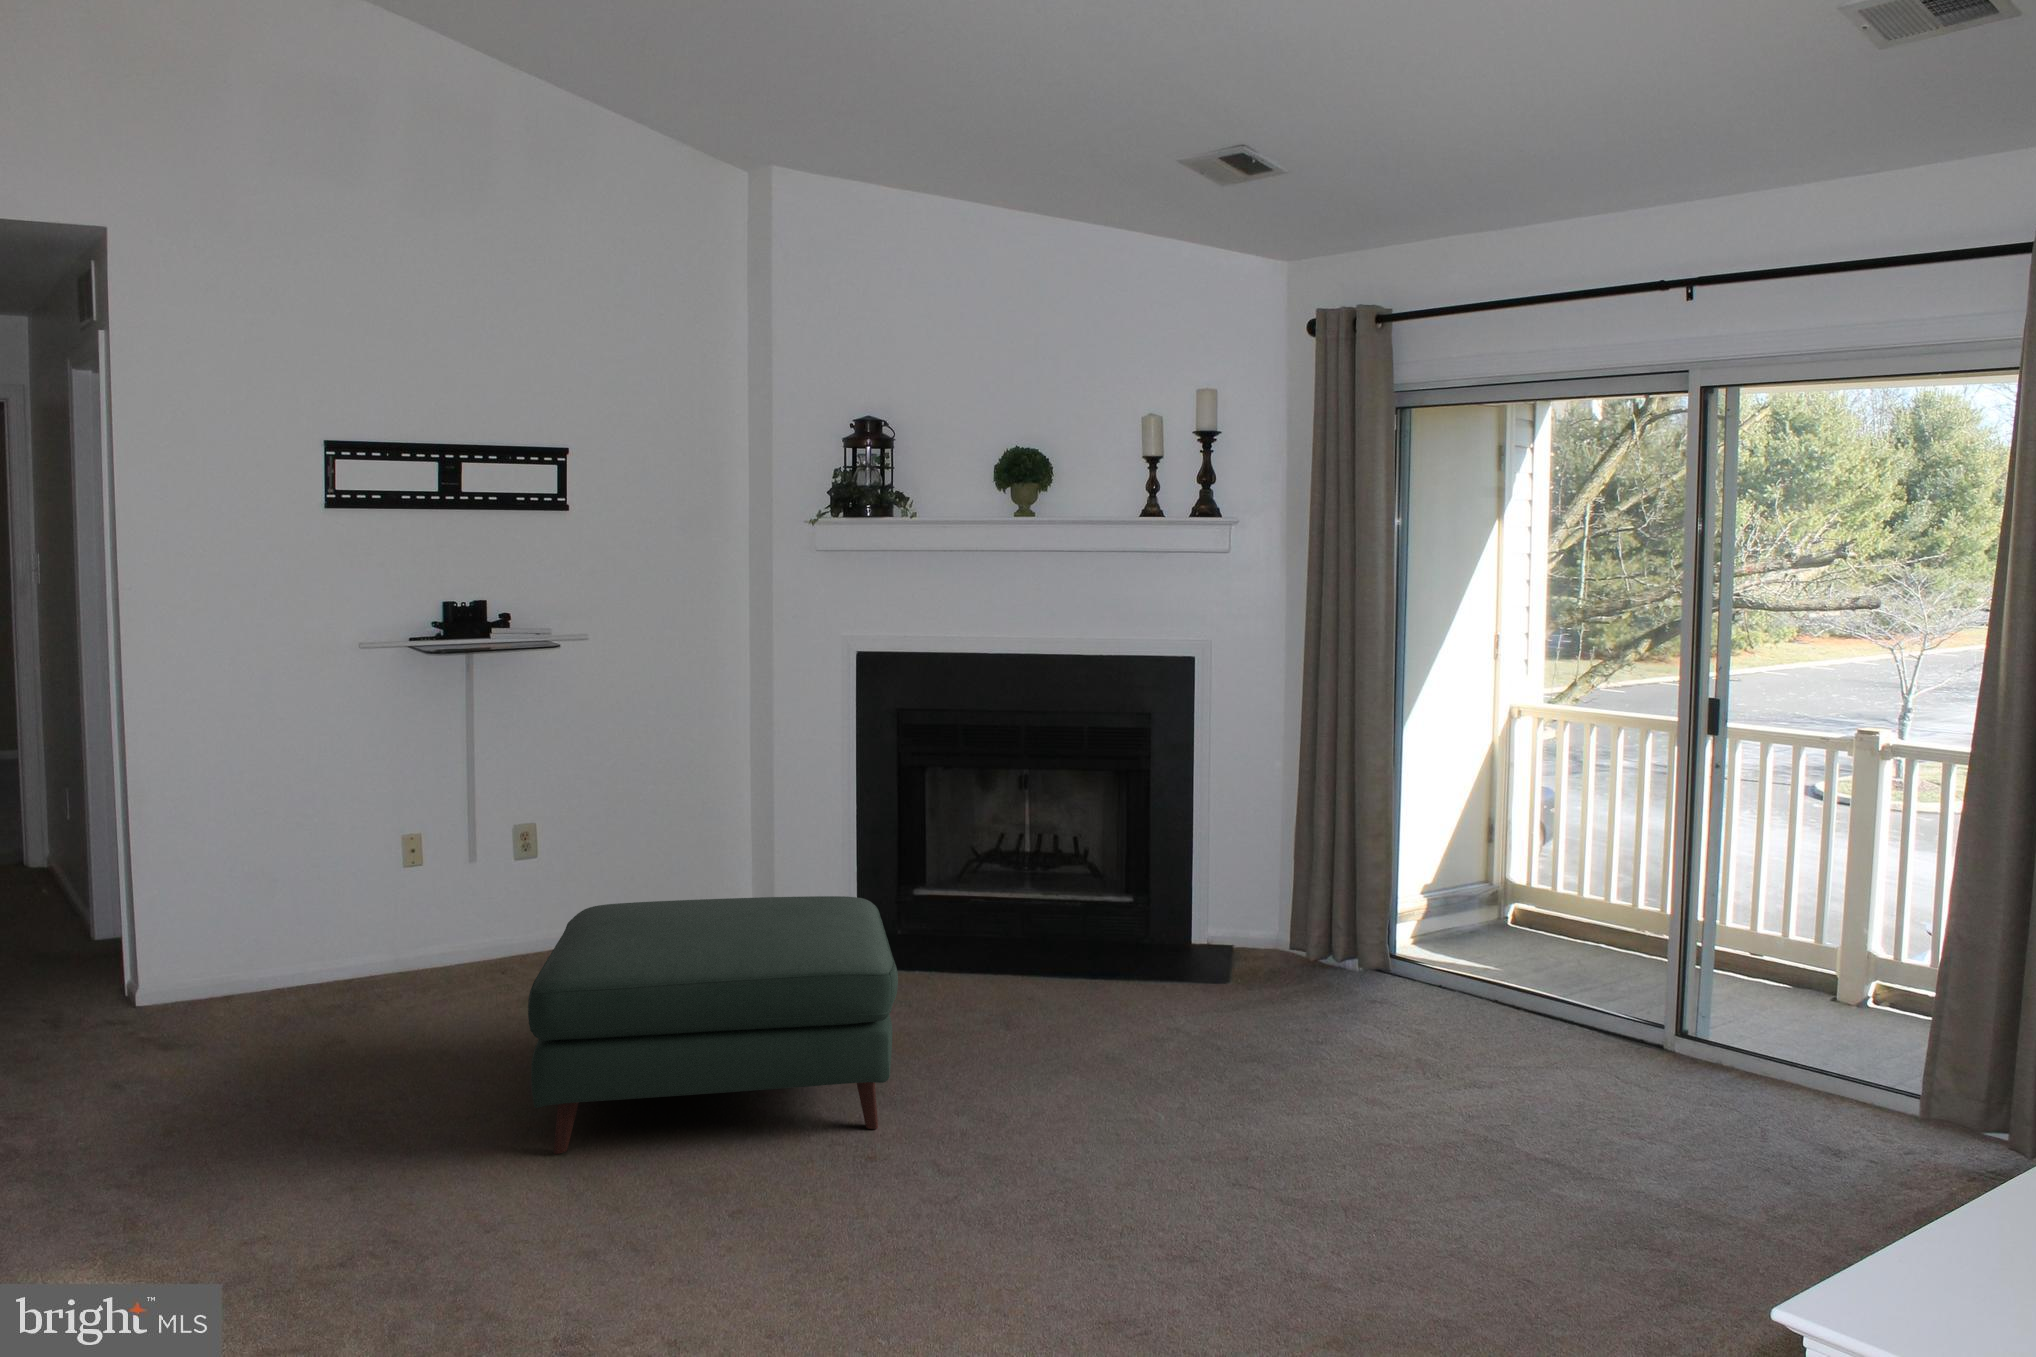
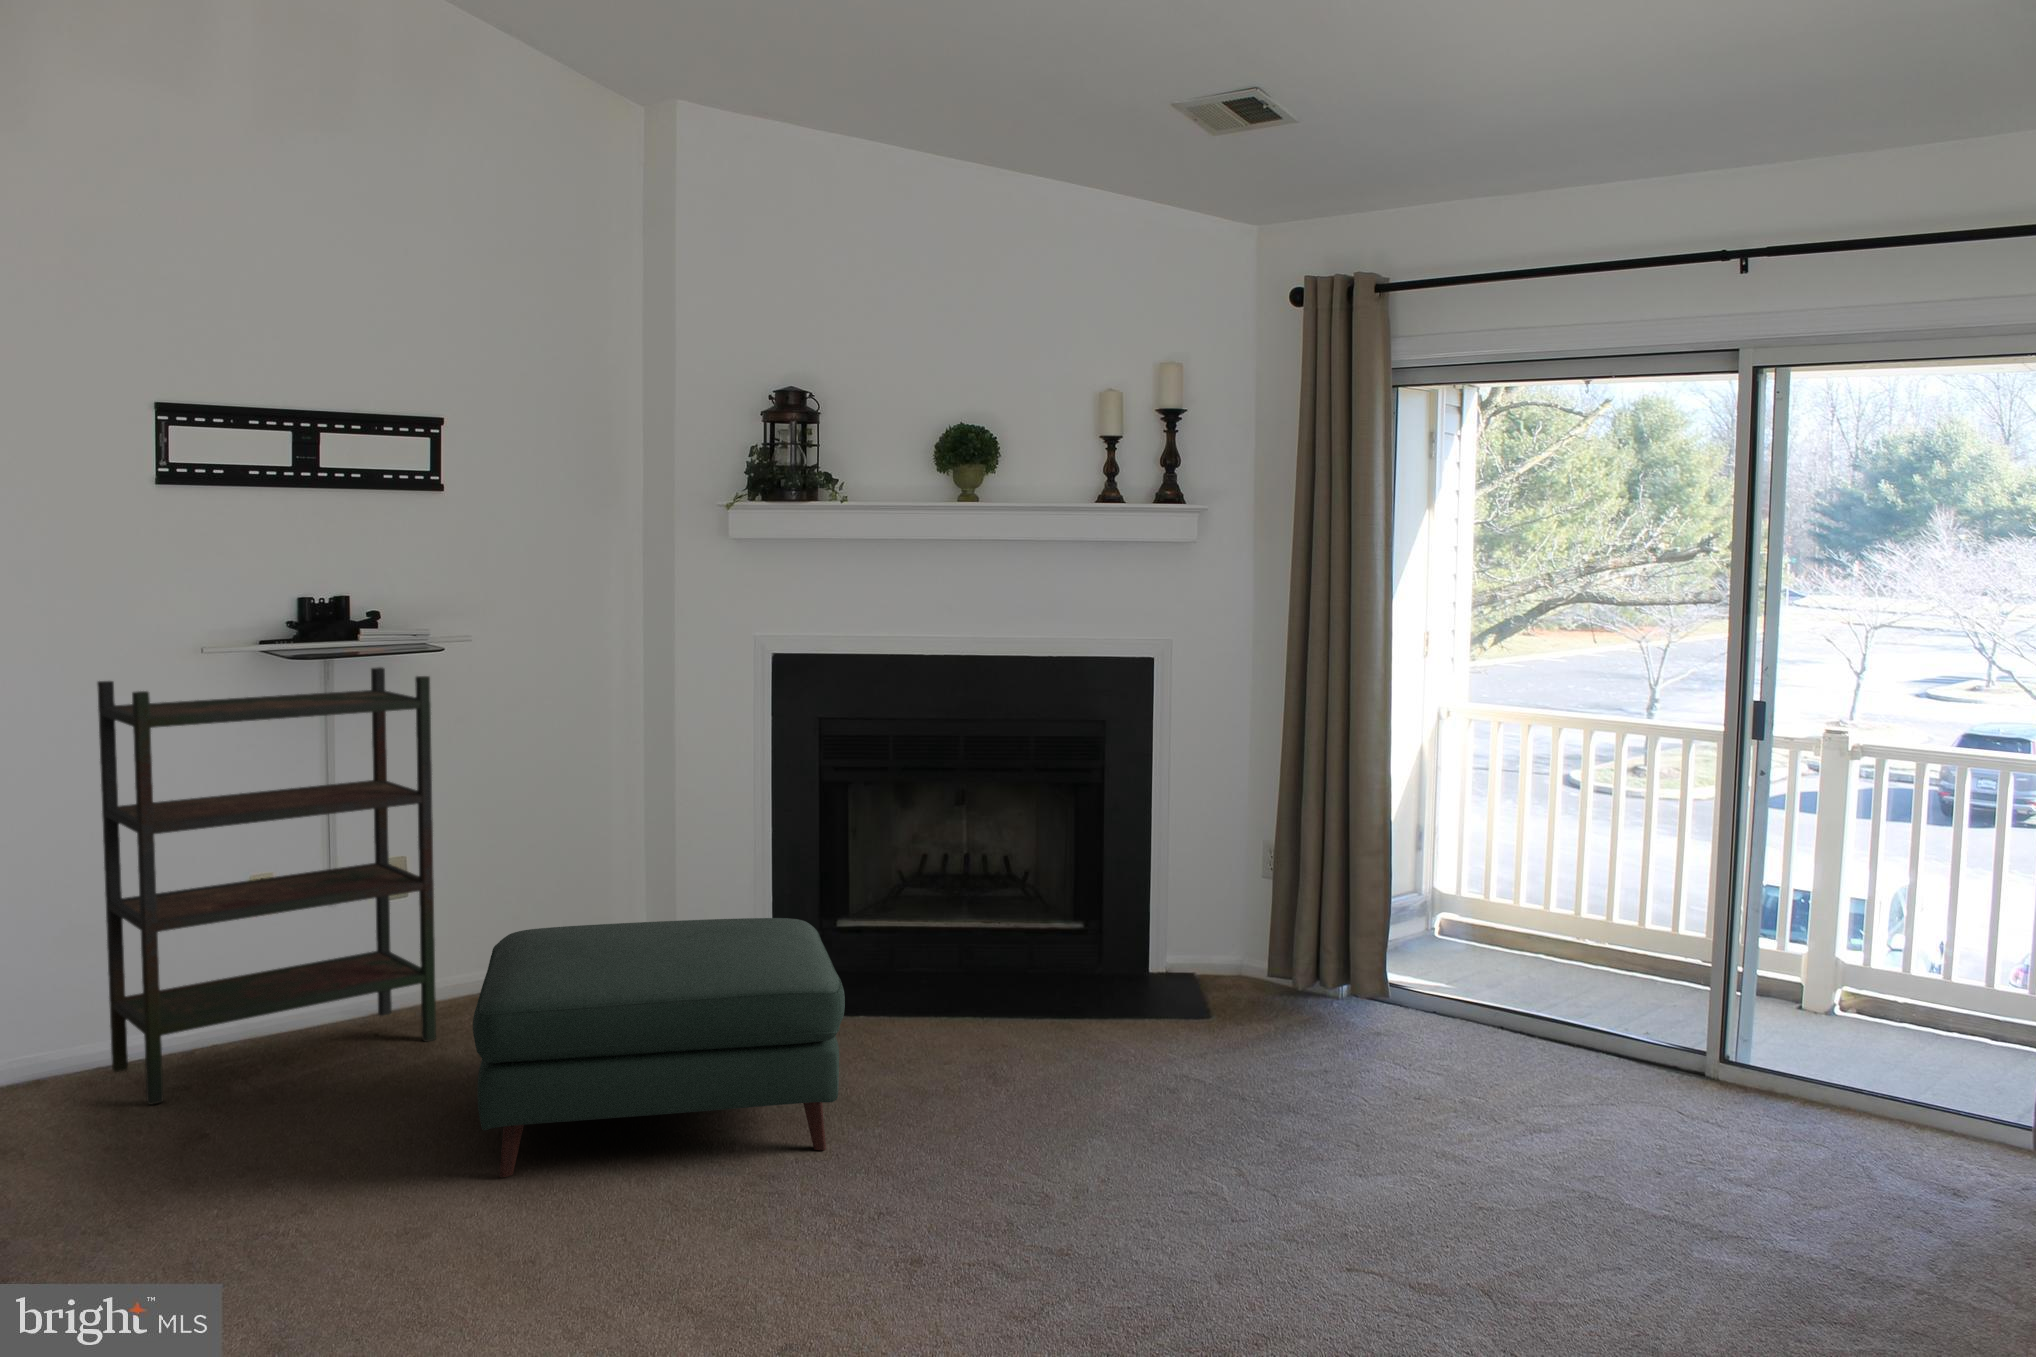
bookshelf: none [216,661,531,1066] -> present [97,667,436,1104]

